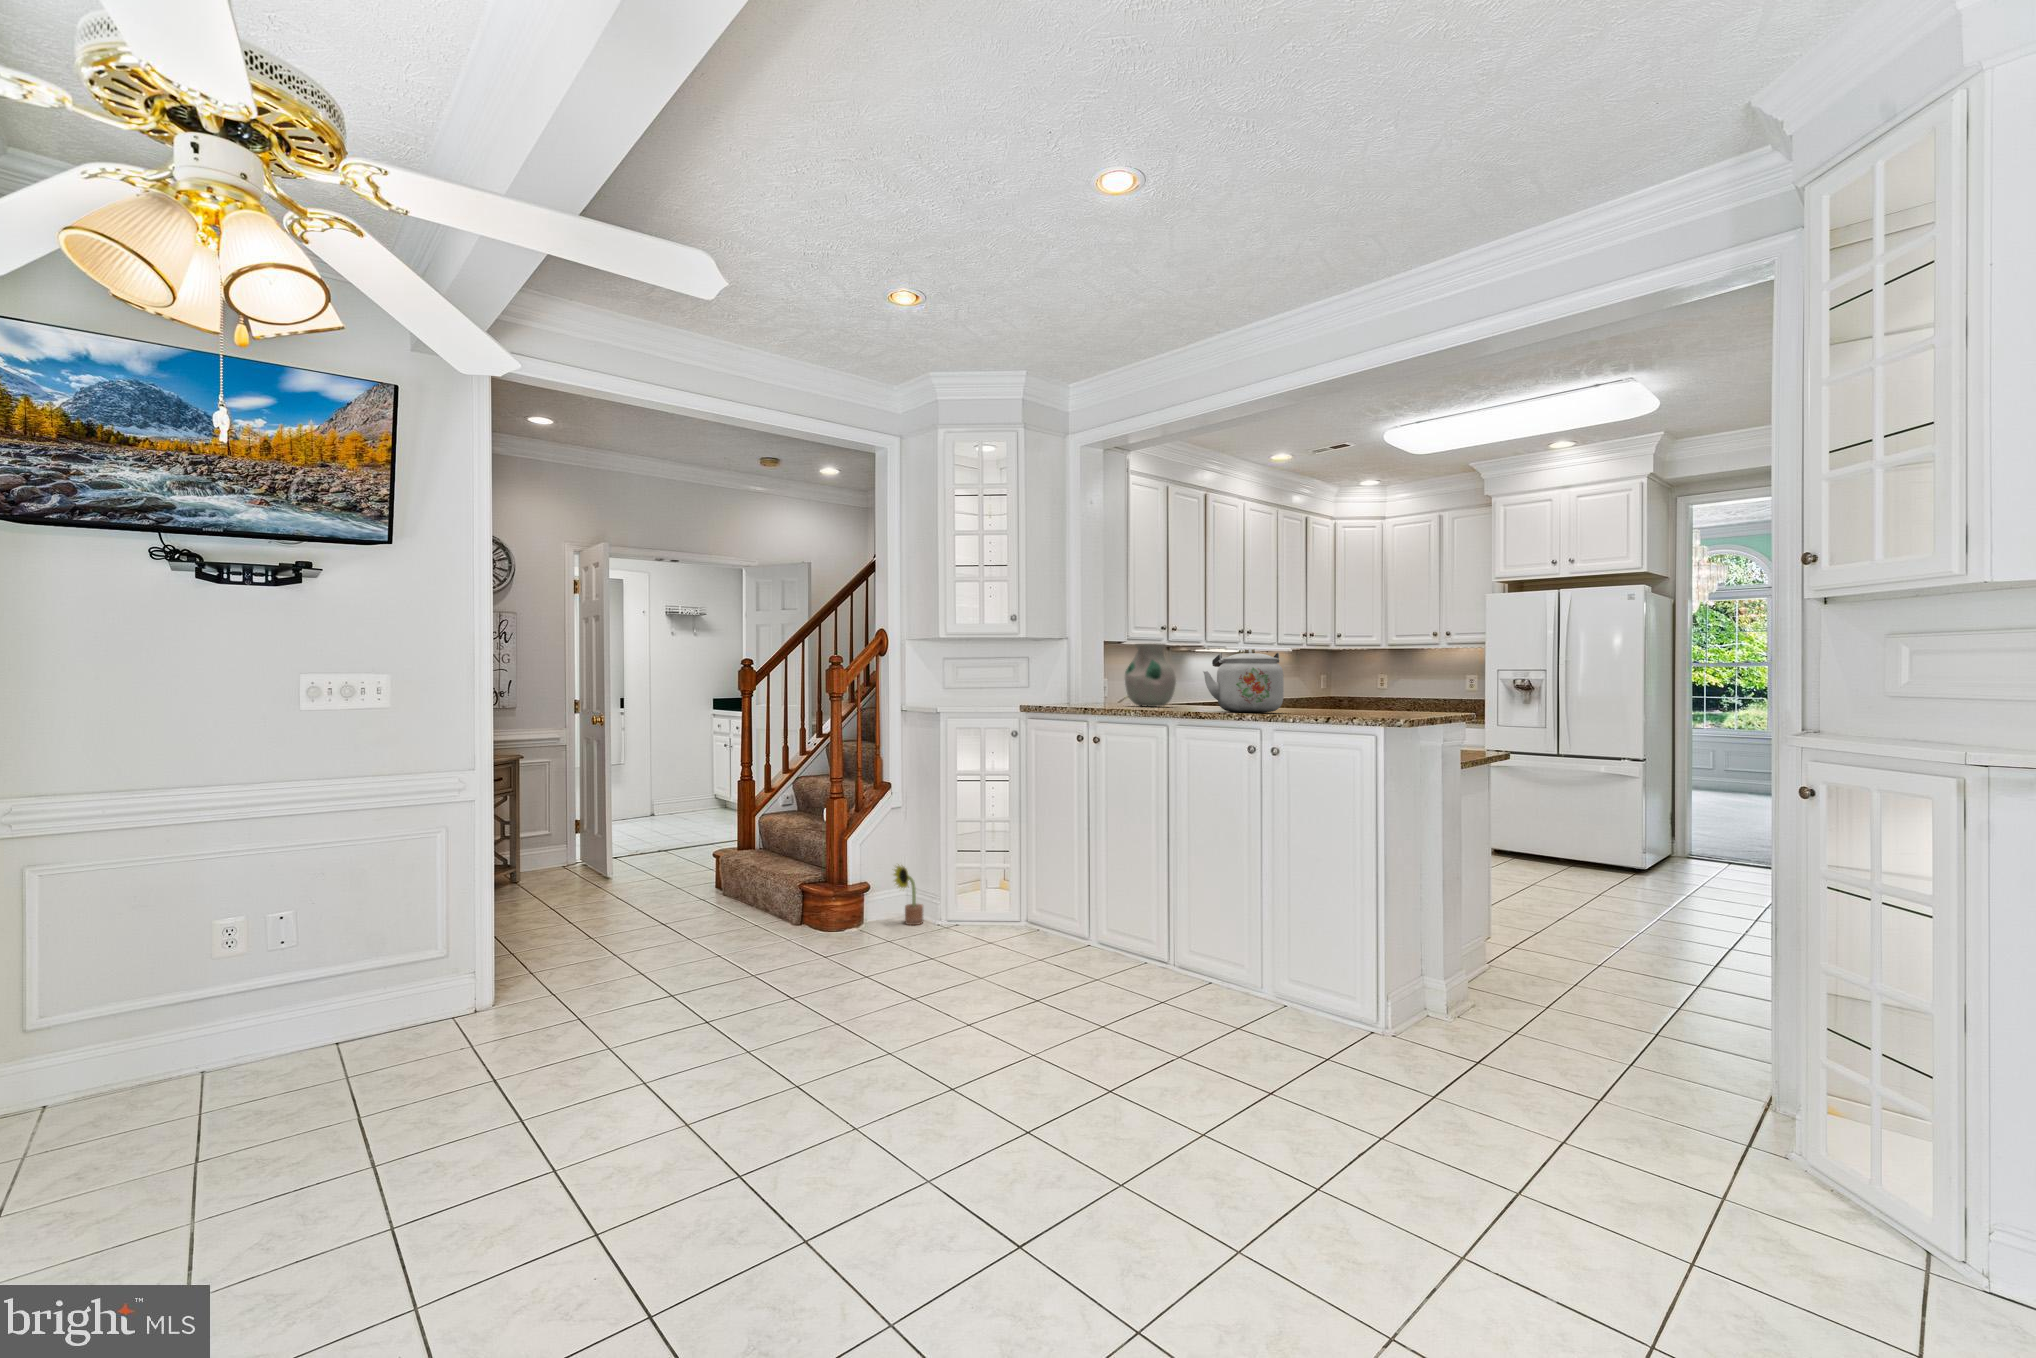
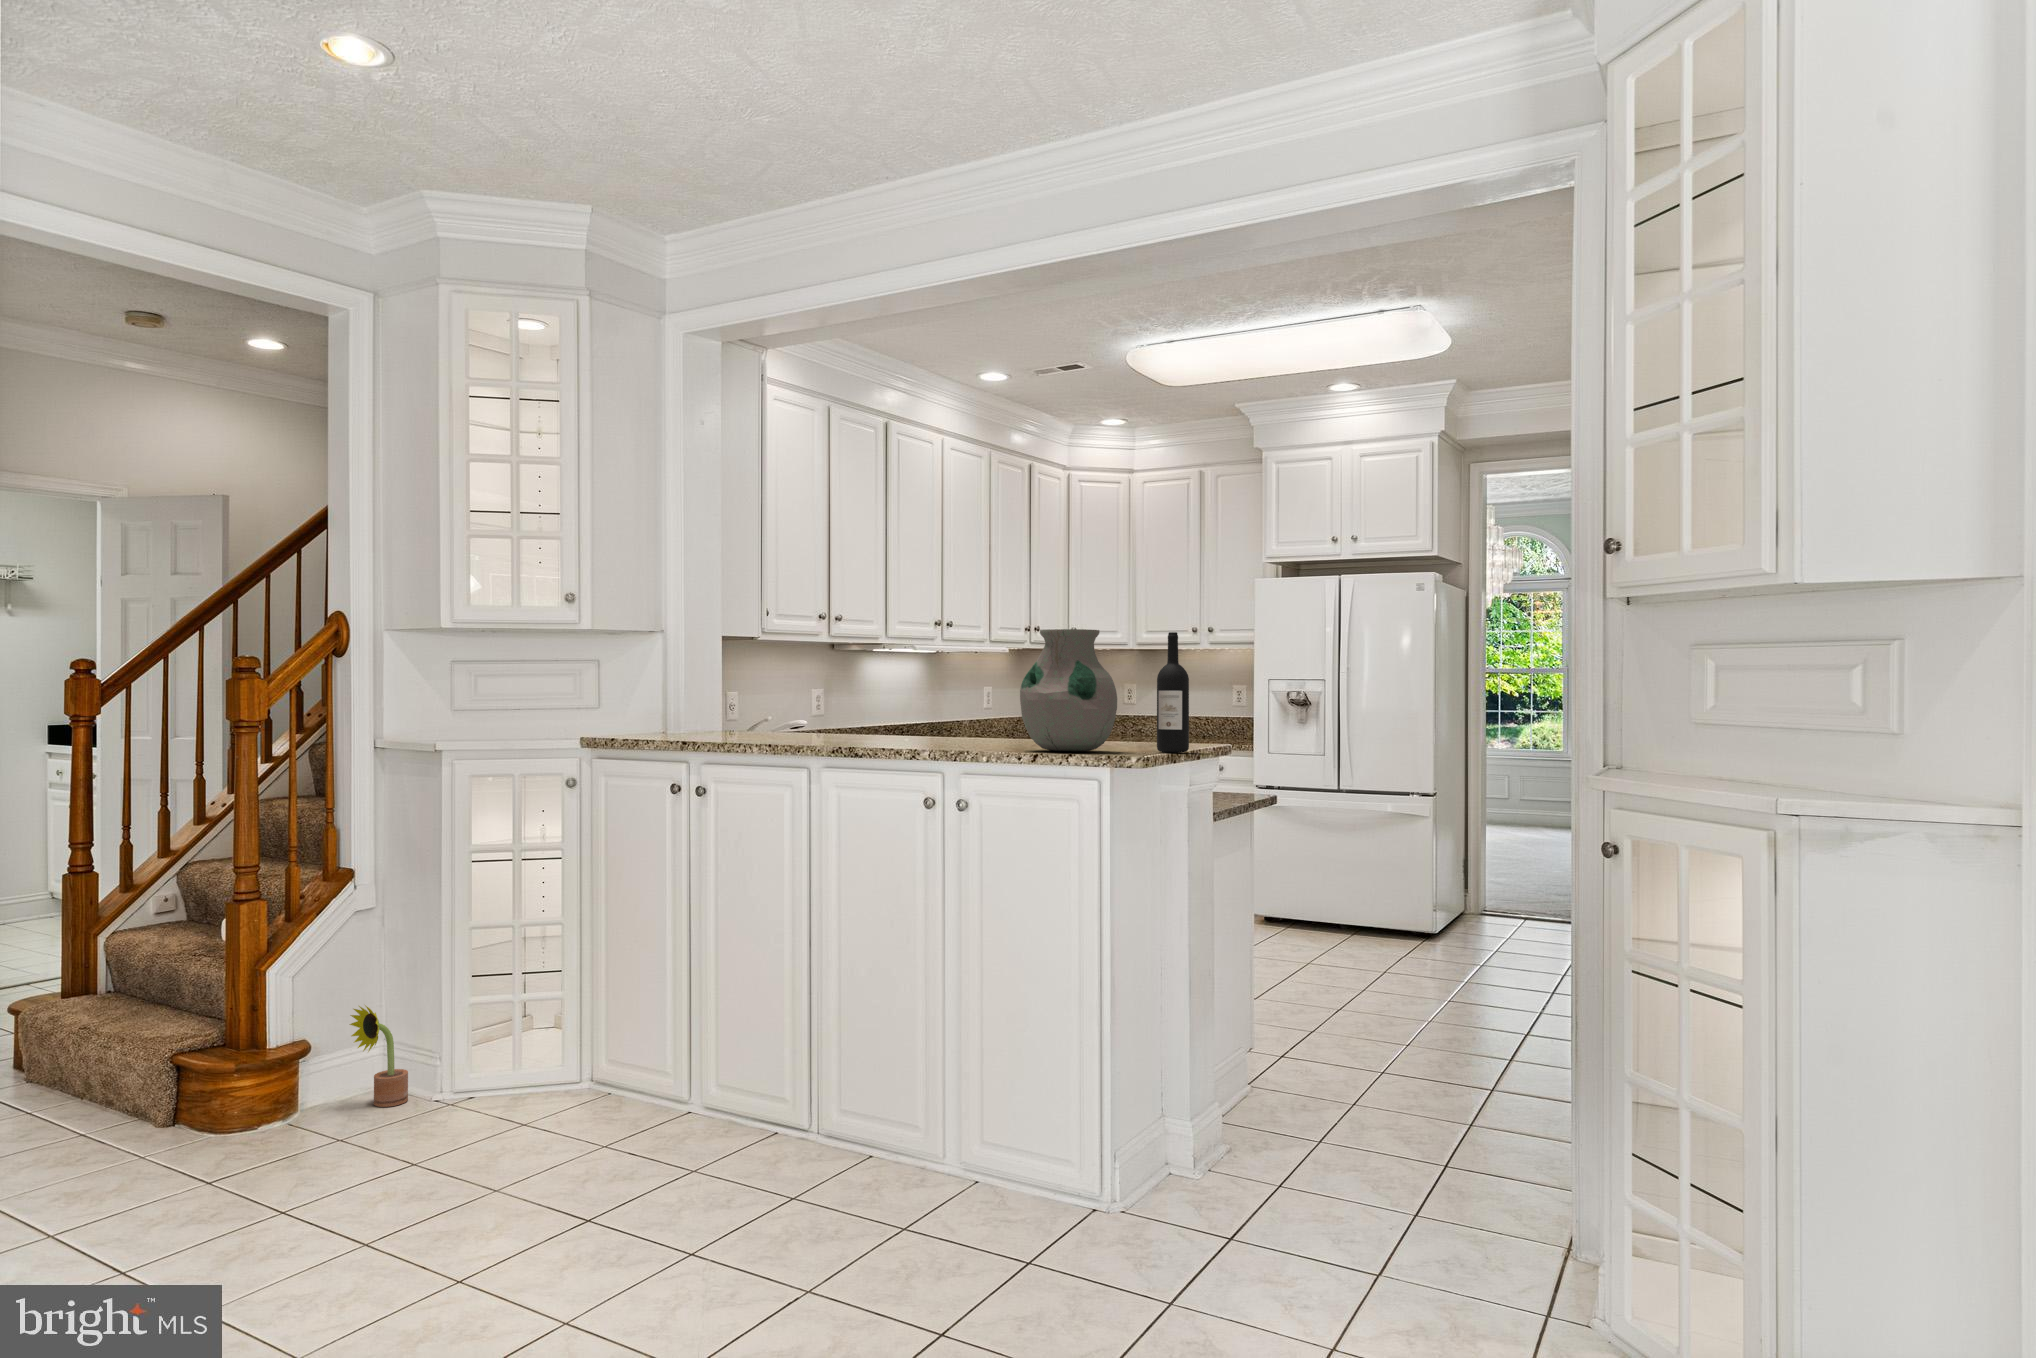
wine bottle: none [1416,634,1441,718] -> present [1157,632,1189,753]
vase: present [1125,643,1176,707] -> present [1020,629,1117,751]
kettle: present [1203,649,1283,713] -> none [858,650,977,746]

